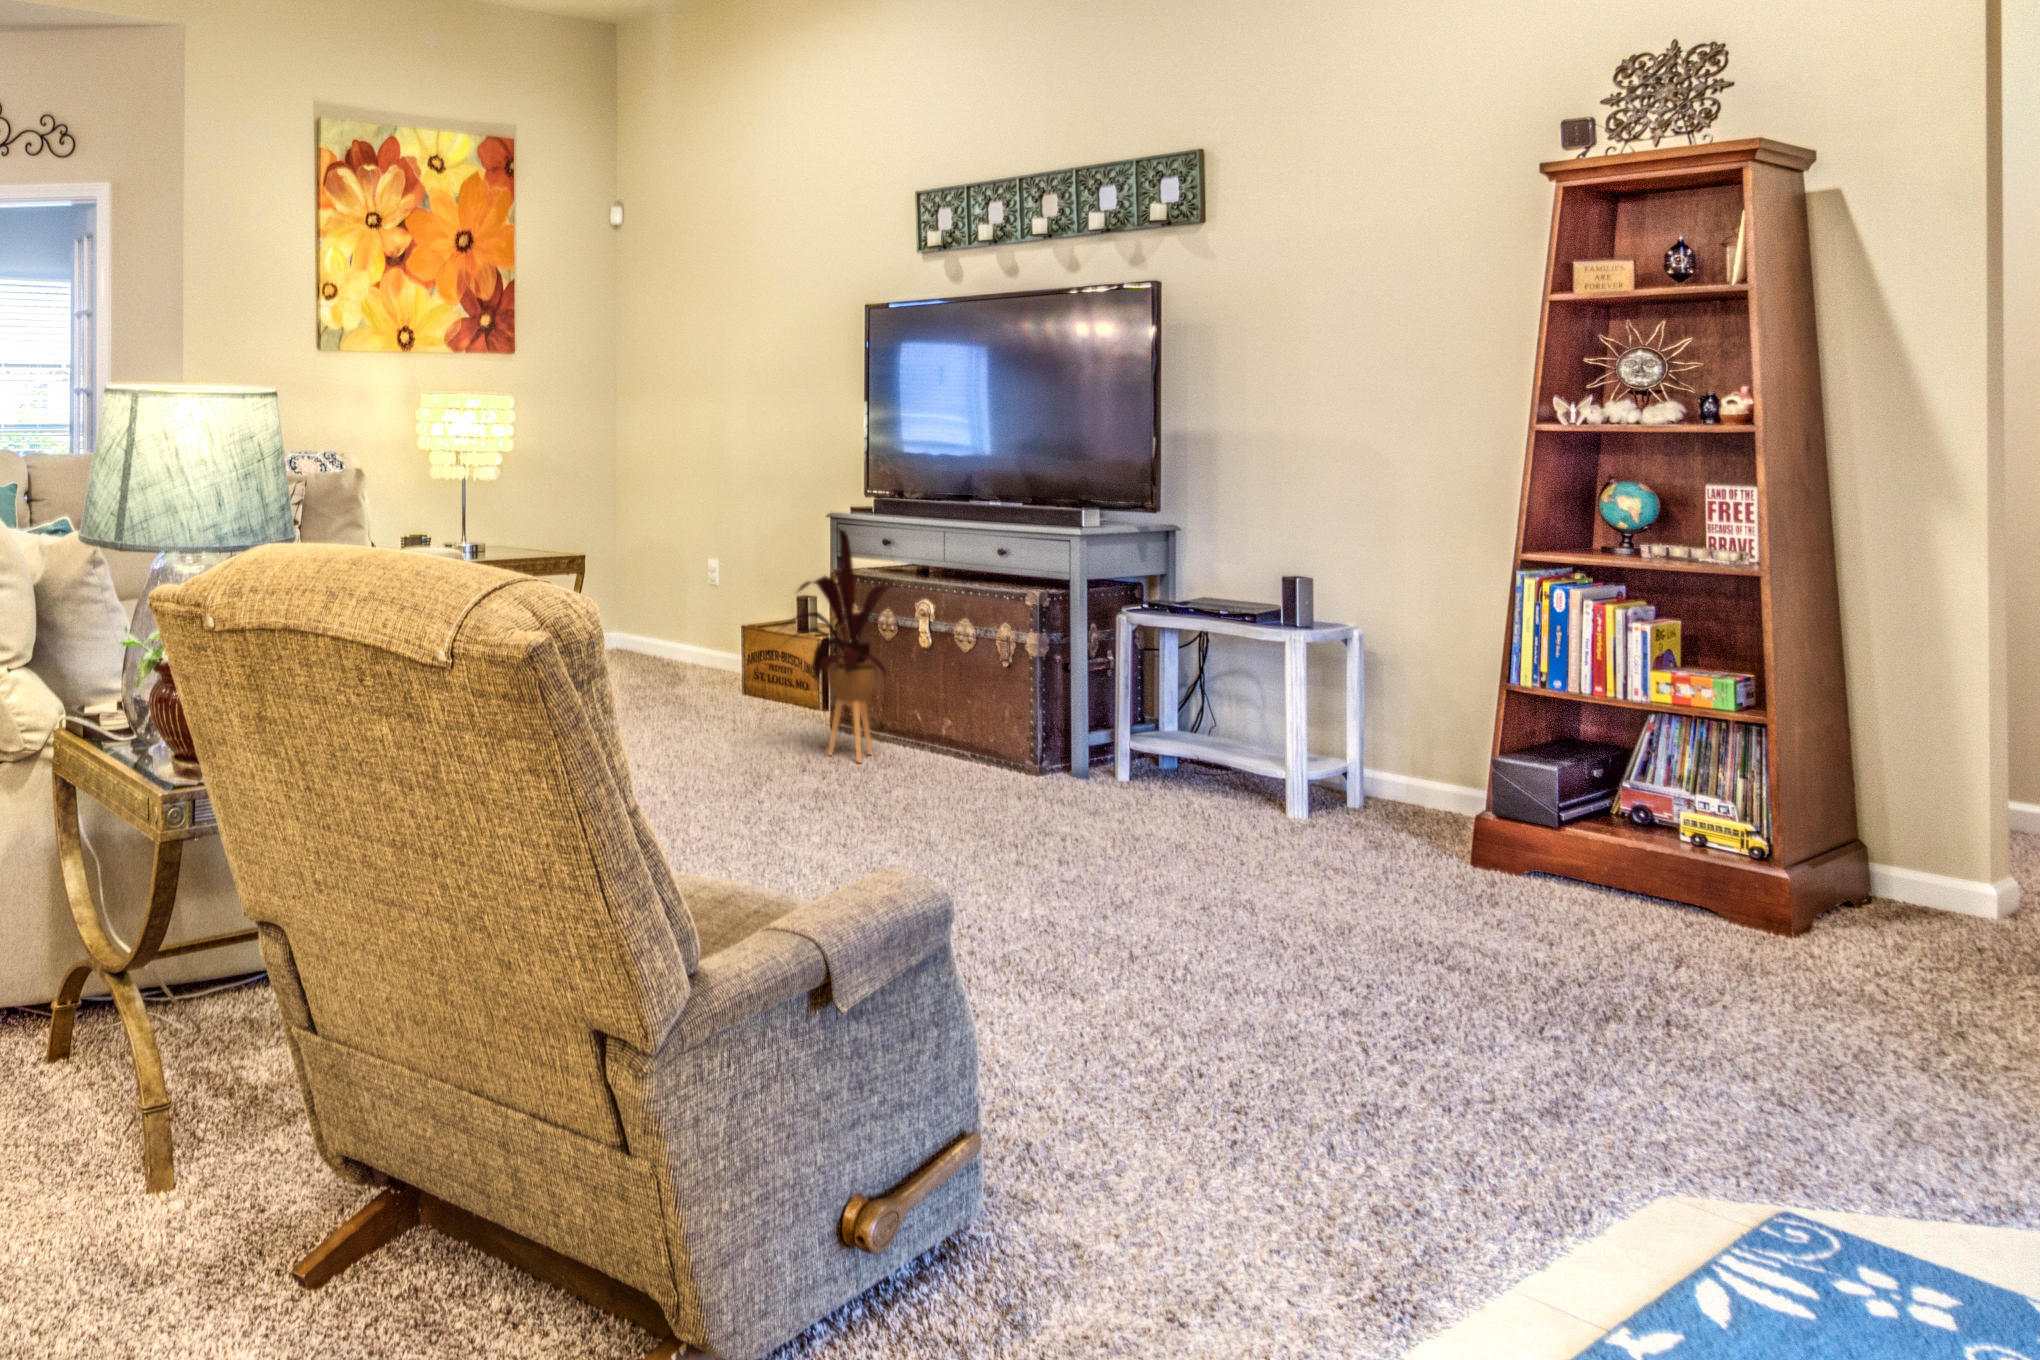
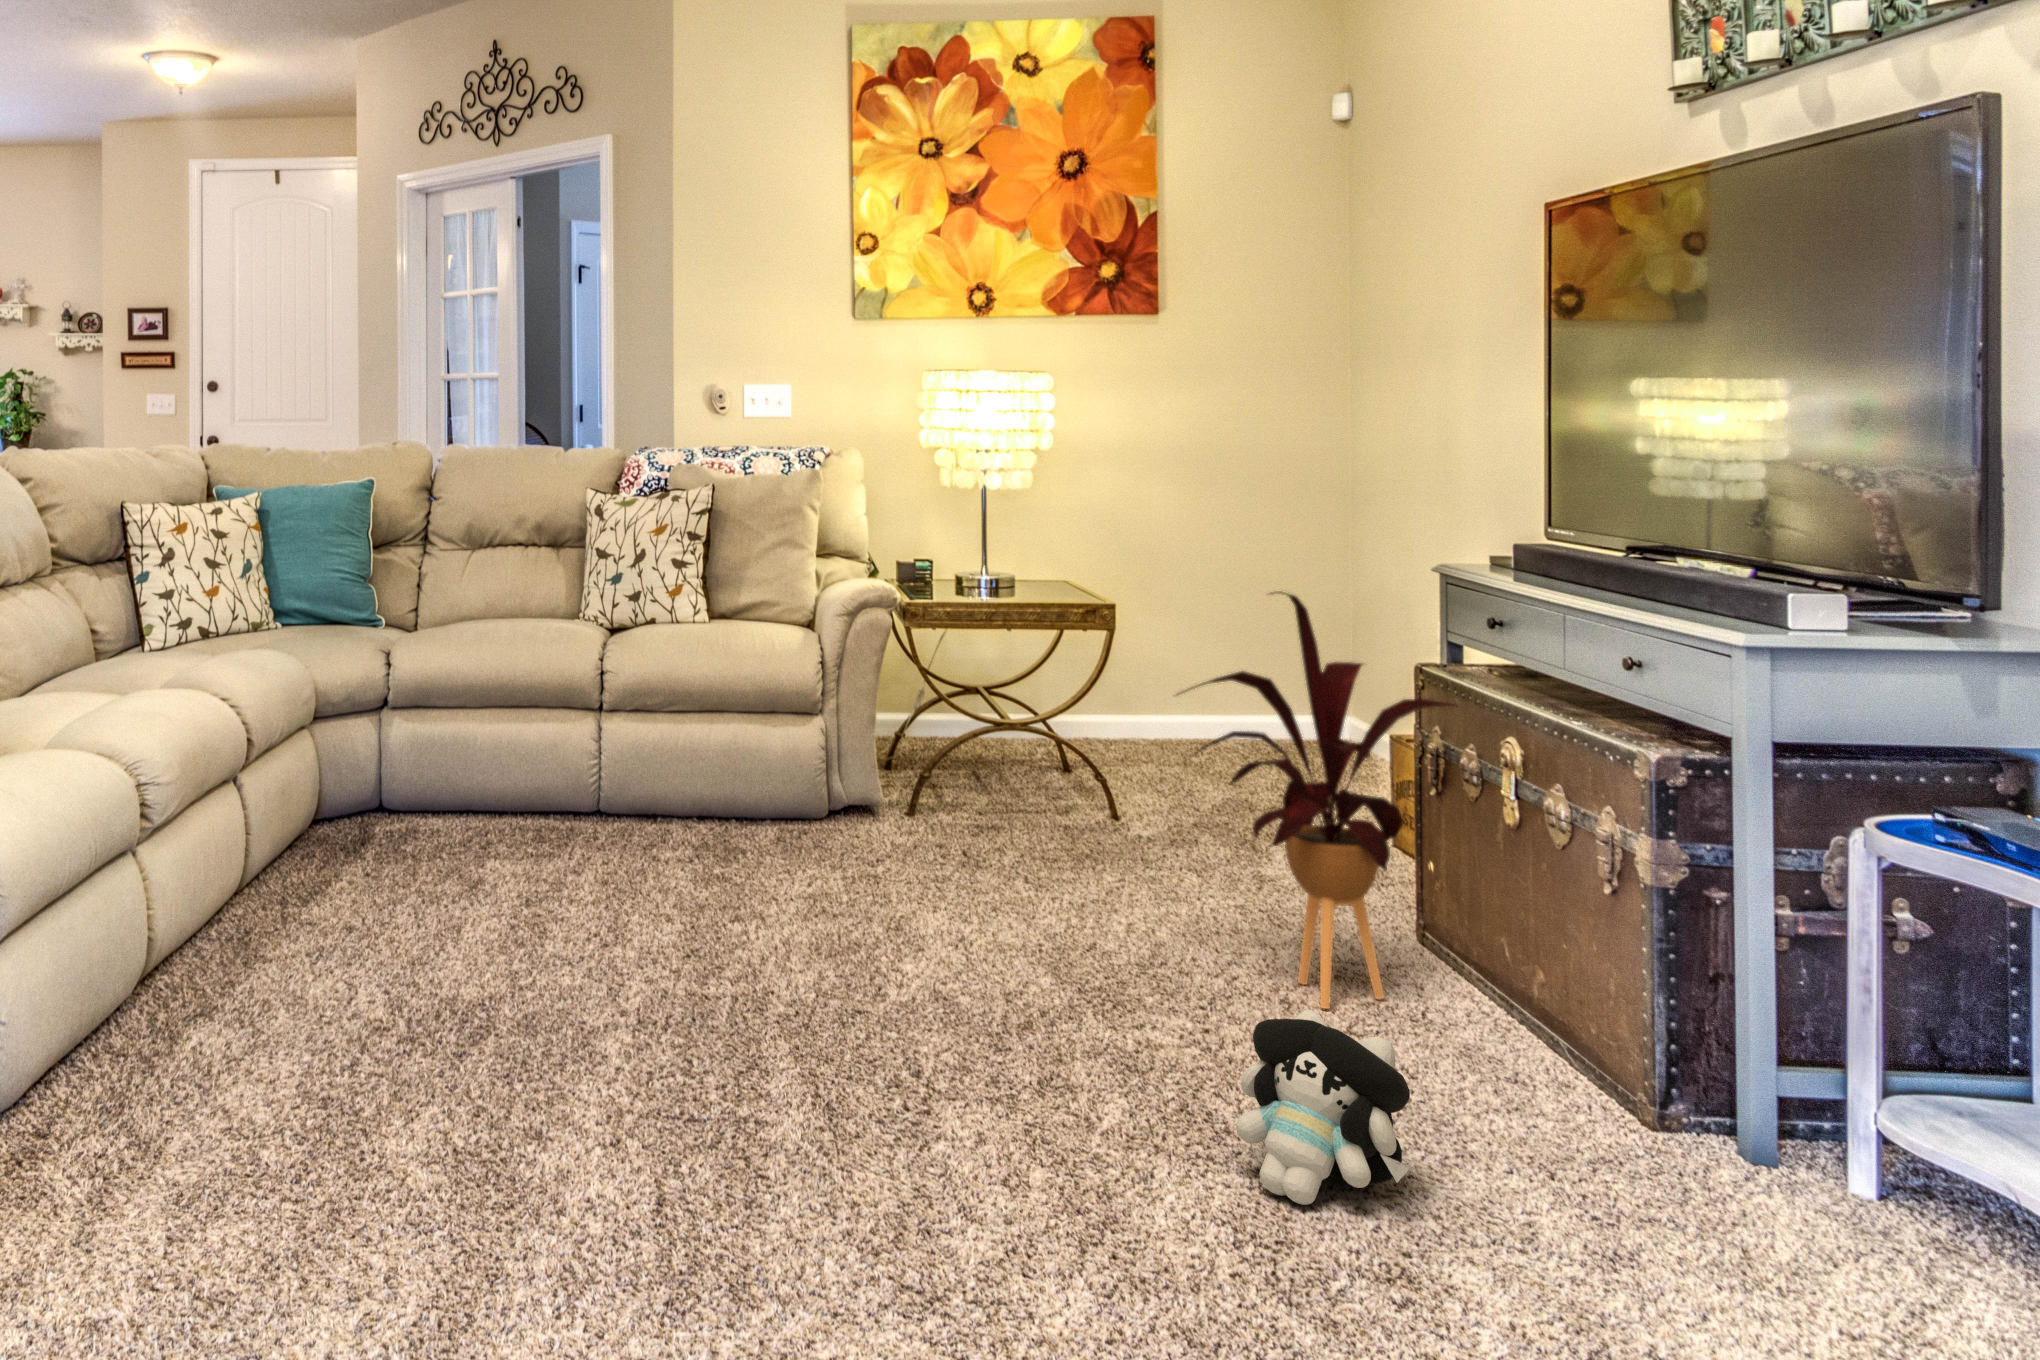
plush toy: none [946,737,1035,828] -> present [1236,1009,1411,1205]

